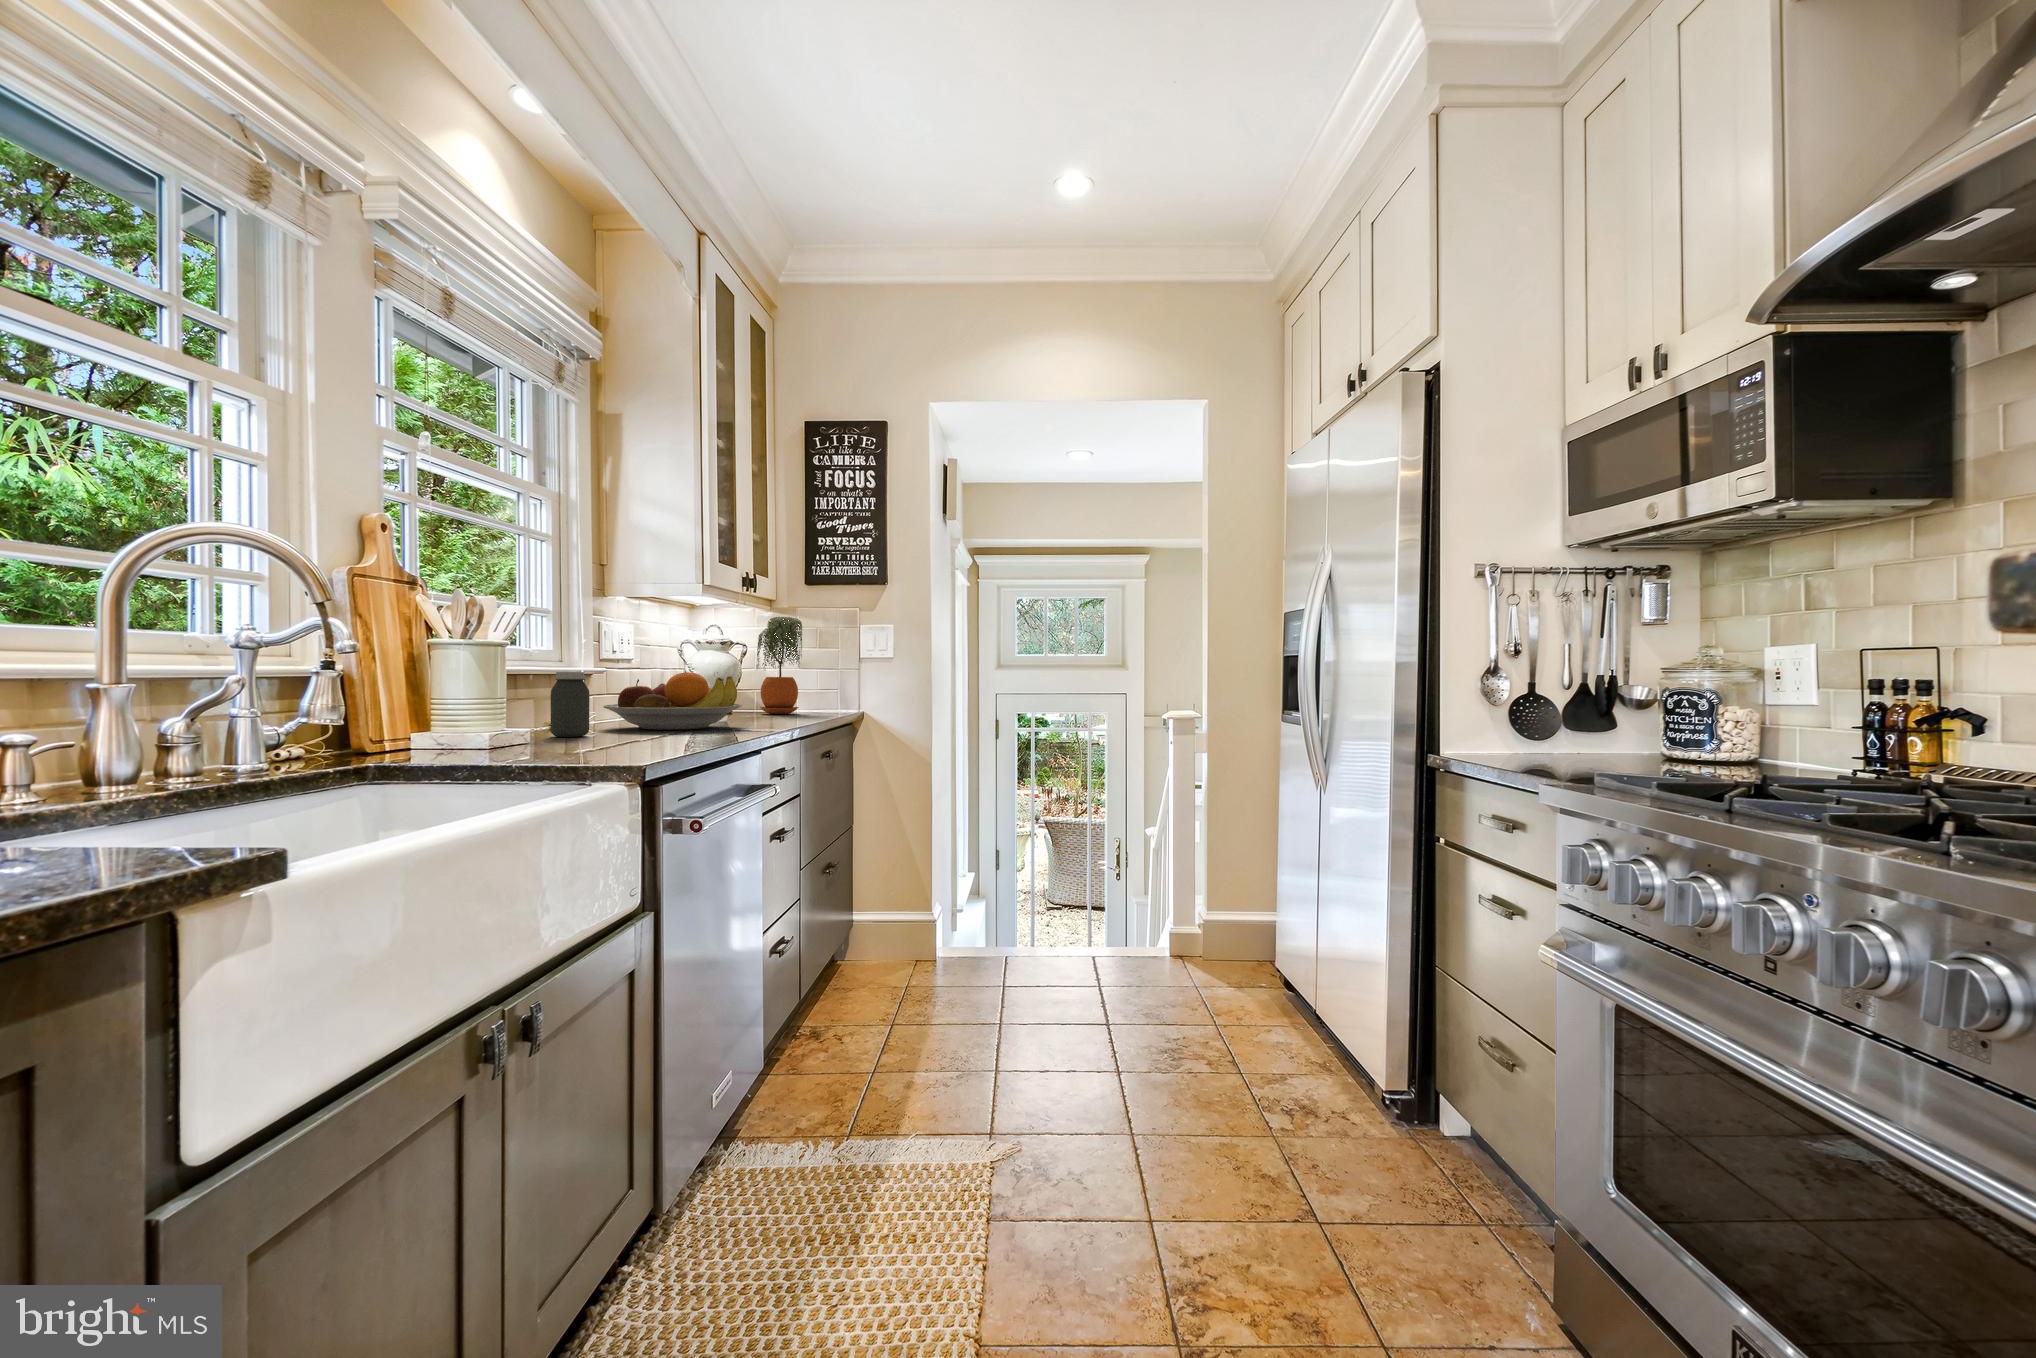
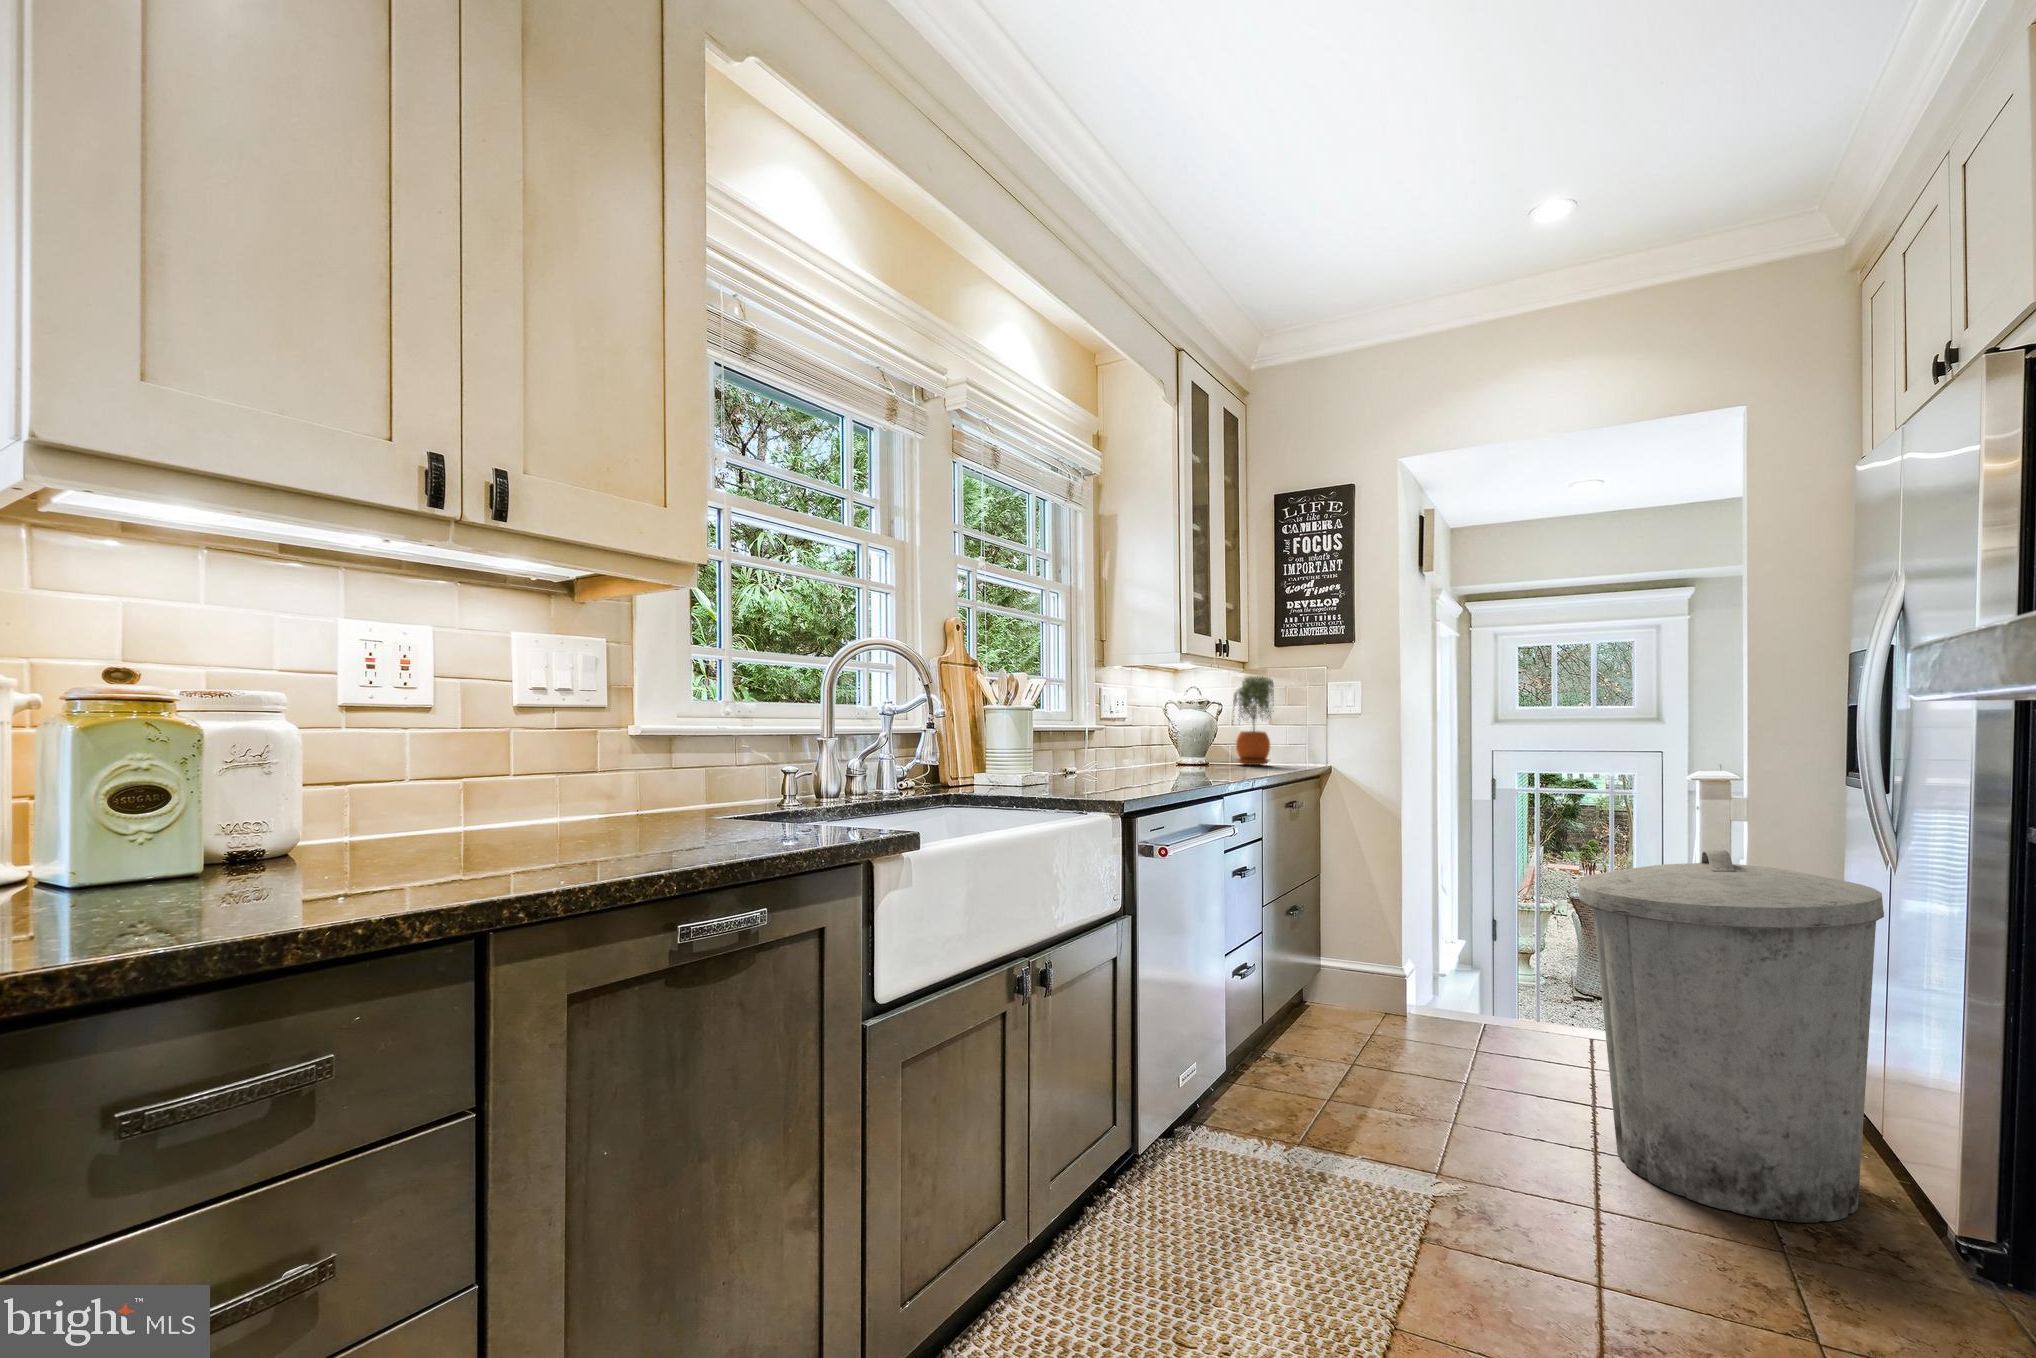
jar: present [550,672,590,737] -> none [1063,728,1091,779]
fruit bowl: present [603,672,742,730] -> none [1102,728,1213,776]
trash can: none [1109,780,1340,1108] -> present [1578,850,1884,1223]

